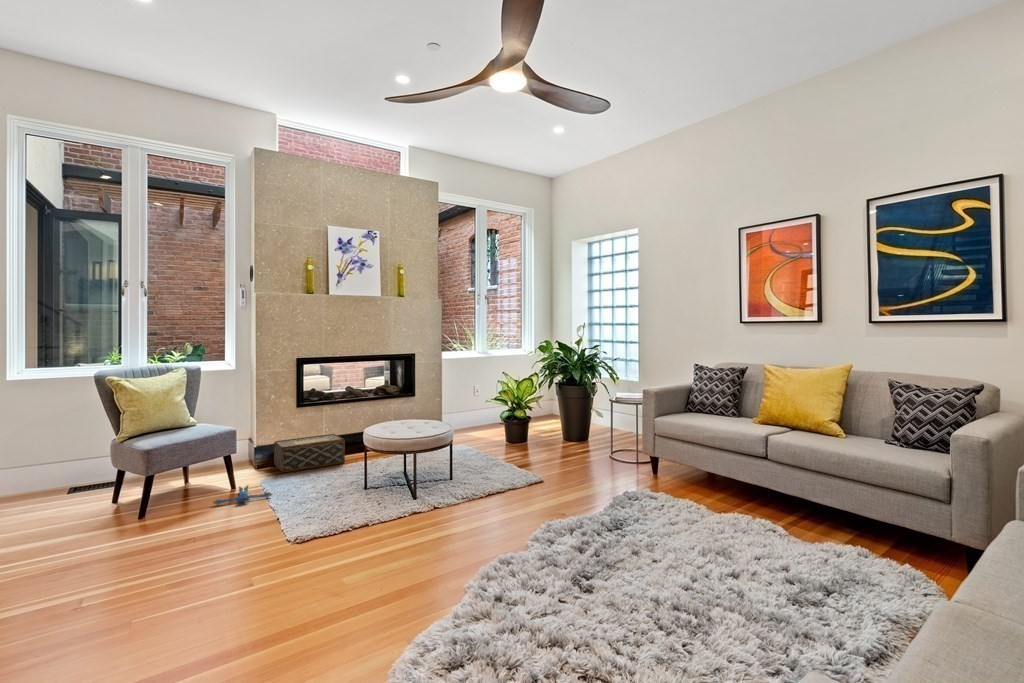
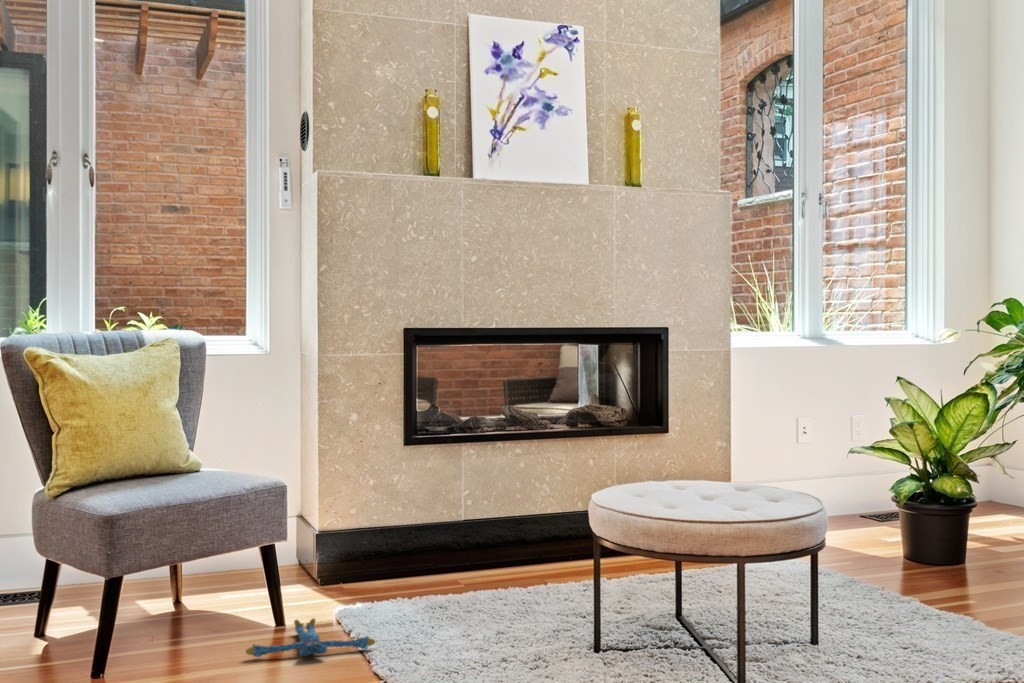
woven basket: present [274,434,345,472] -> none [353,514,515,596]

